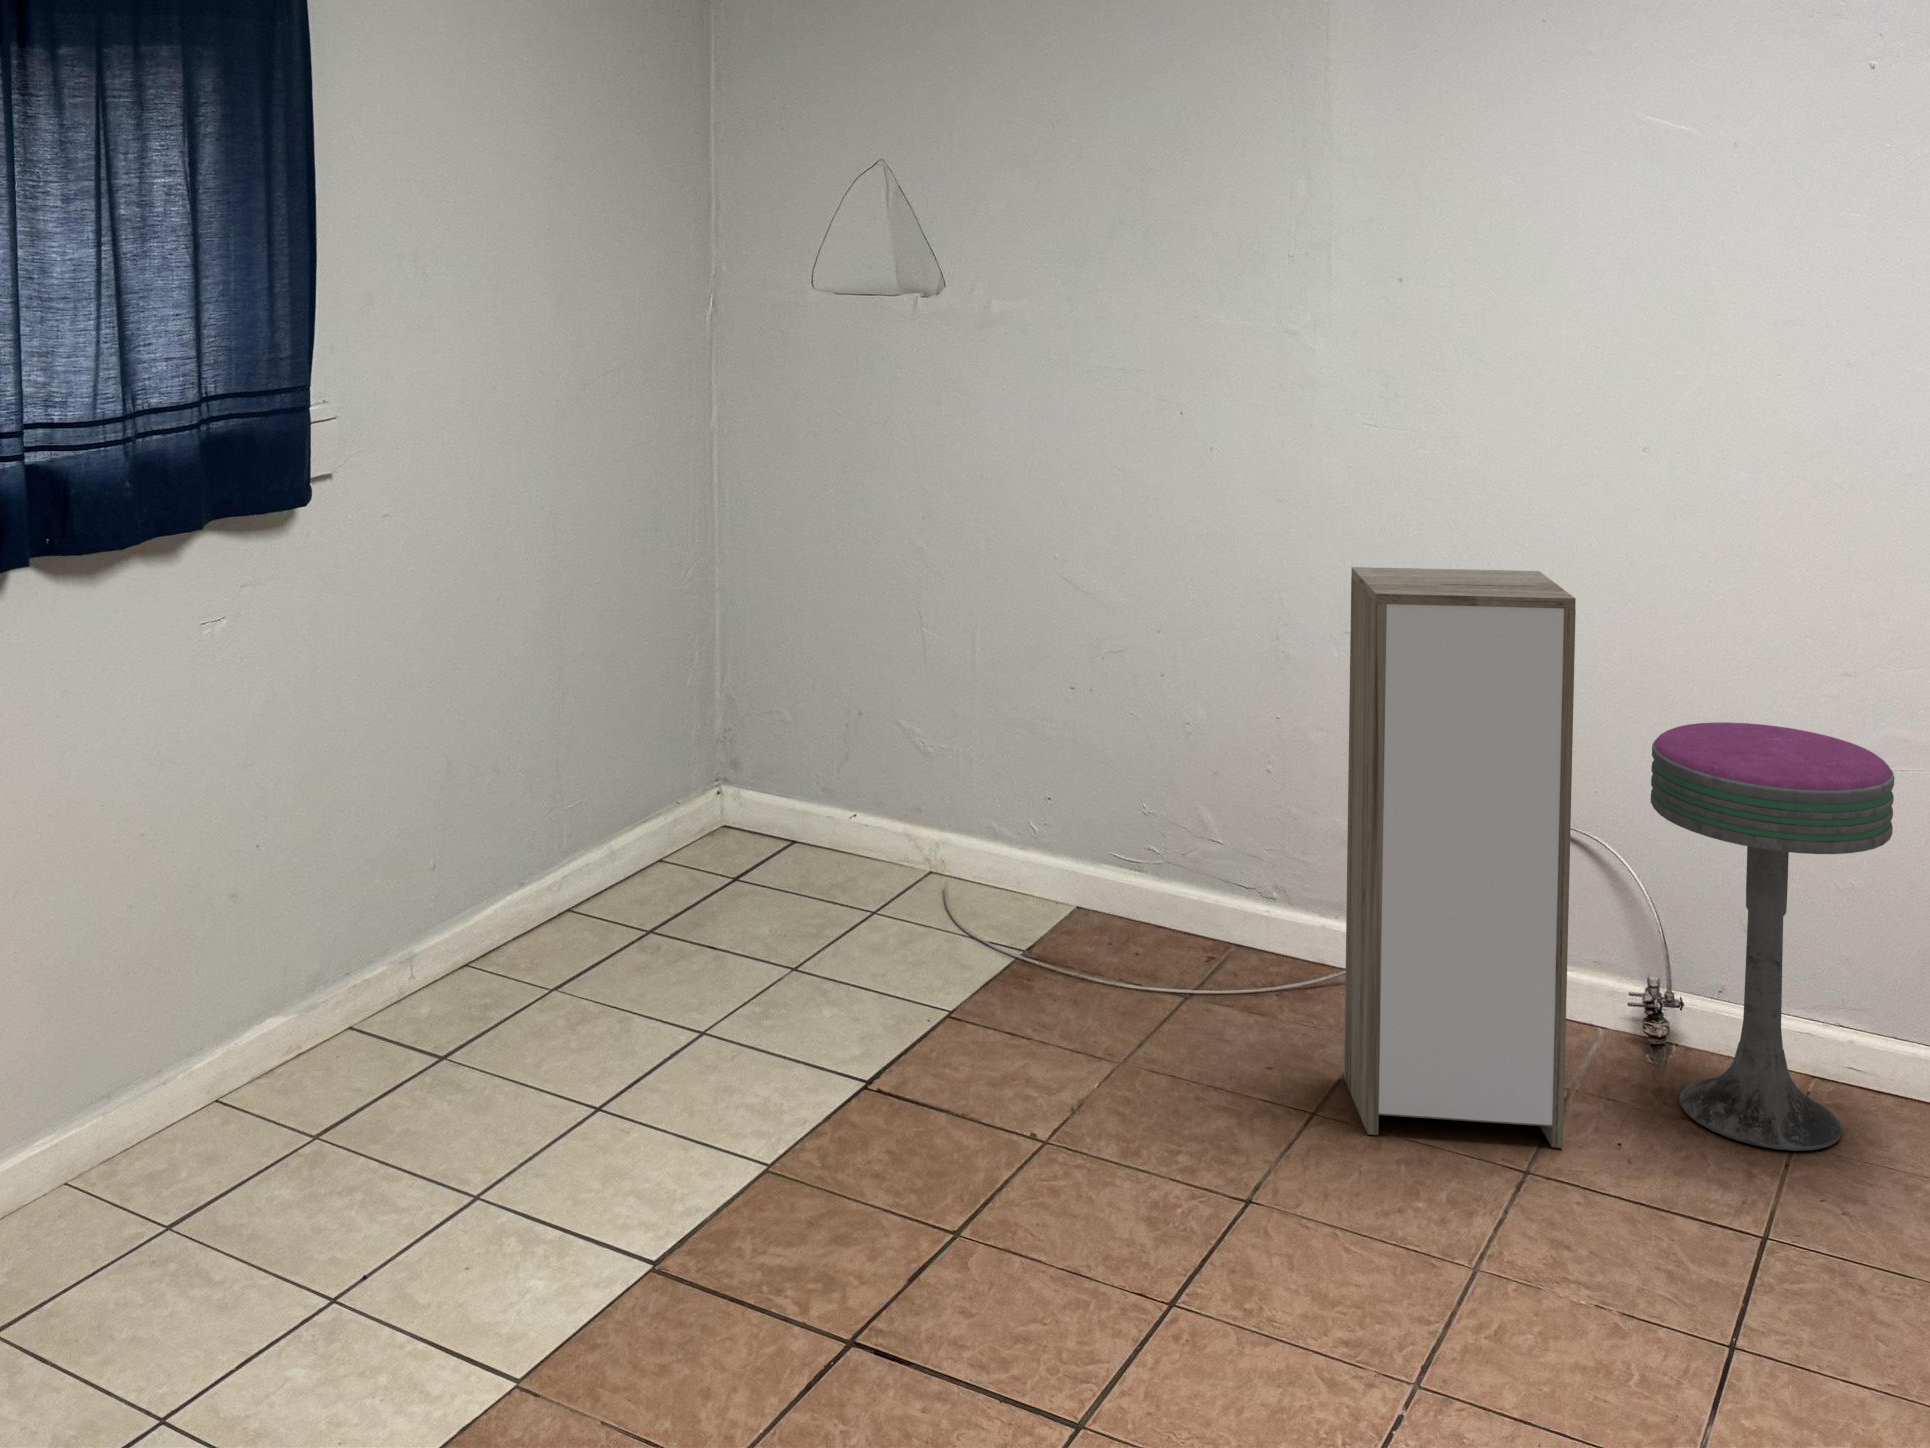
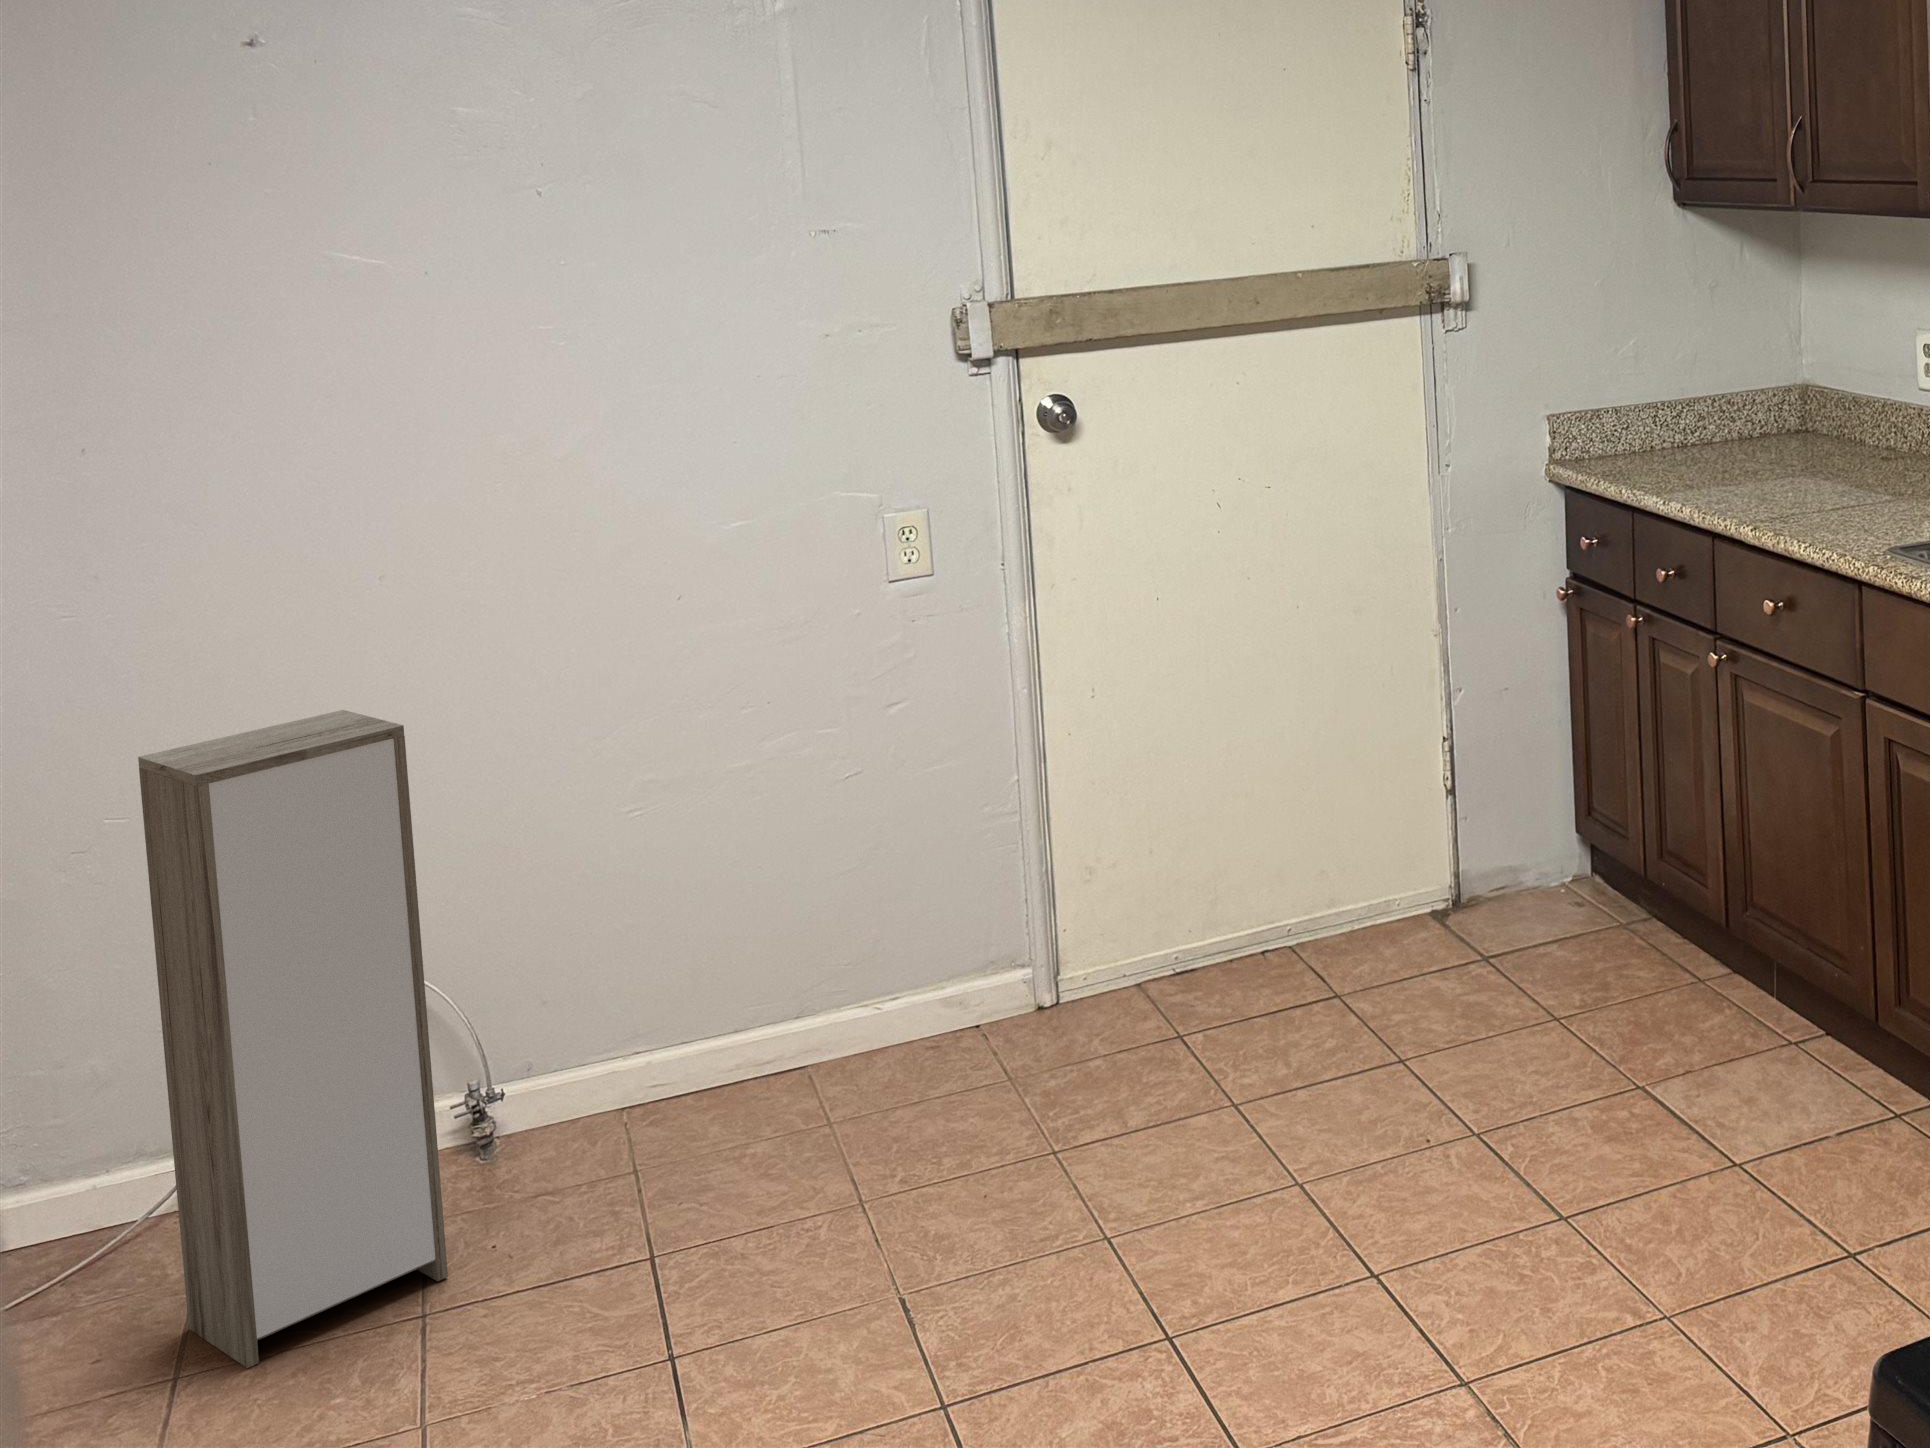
bar stool: present [1651,722,1894,1151] -> none [466,795,680,1194]

